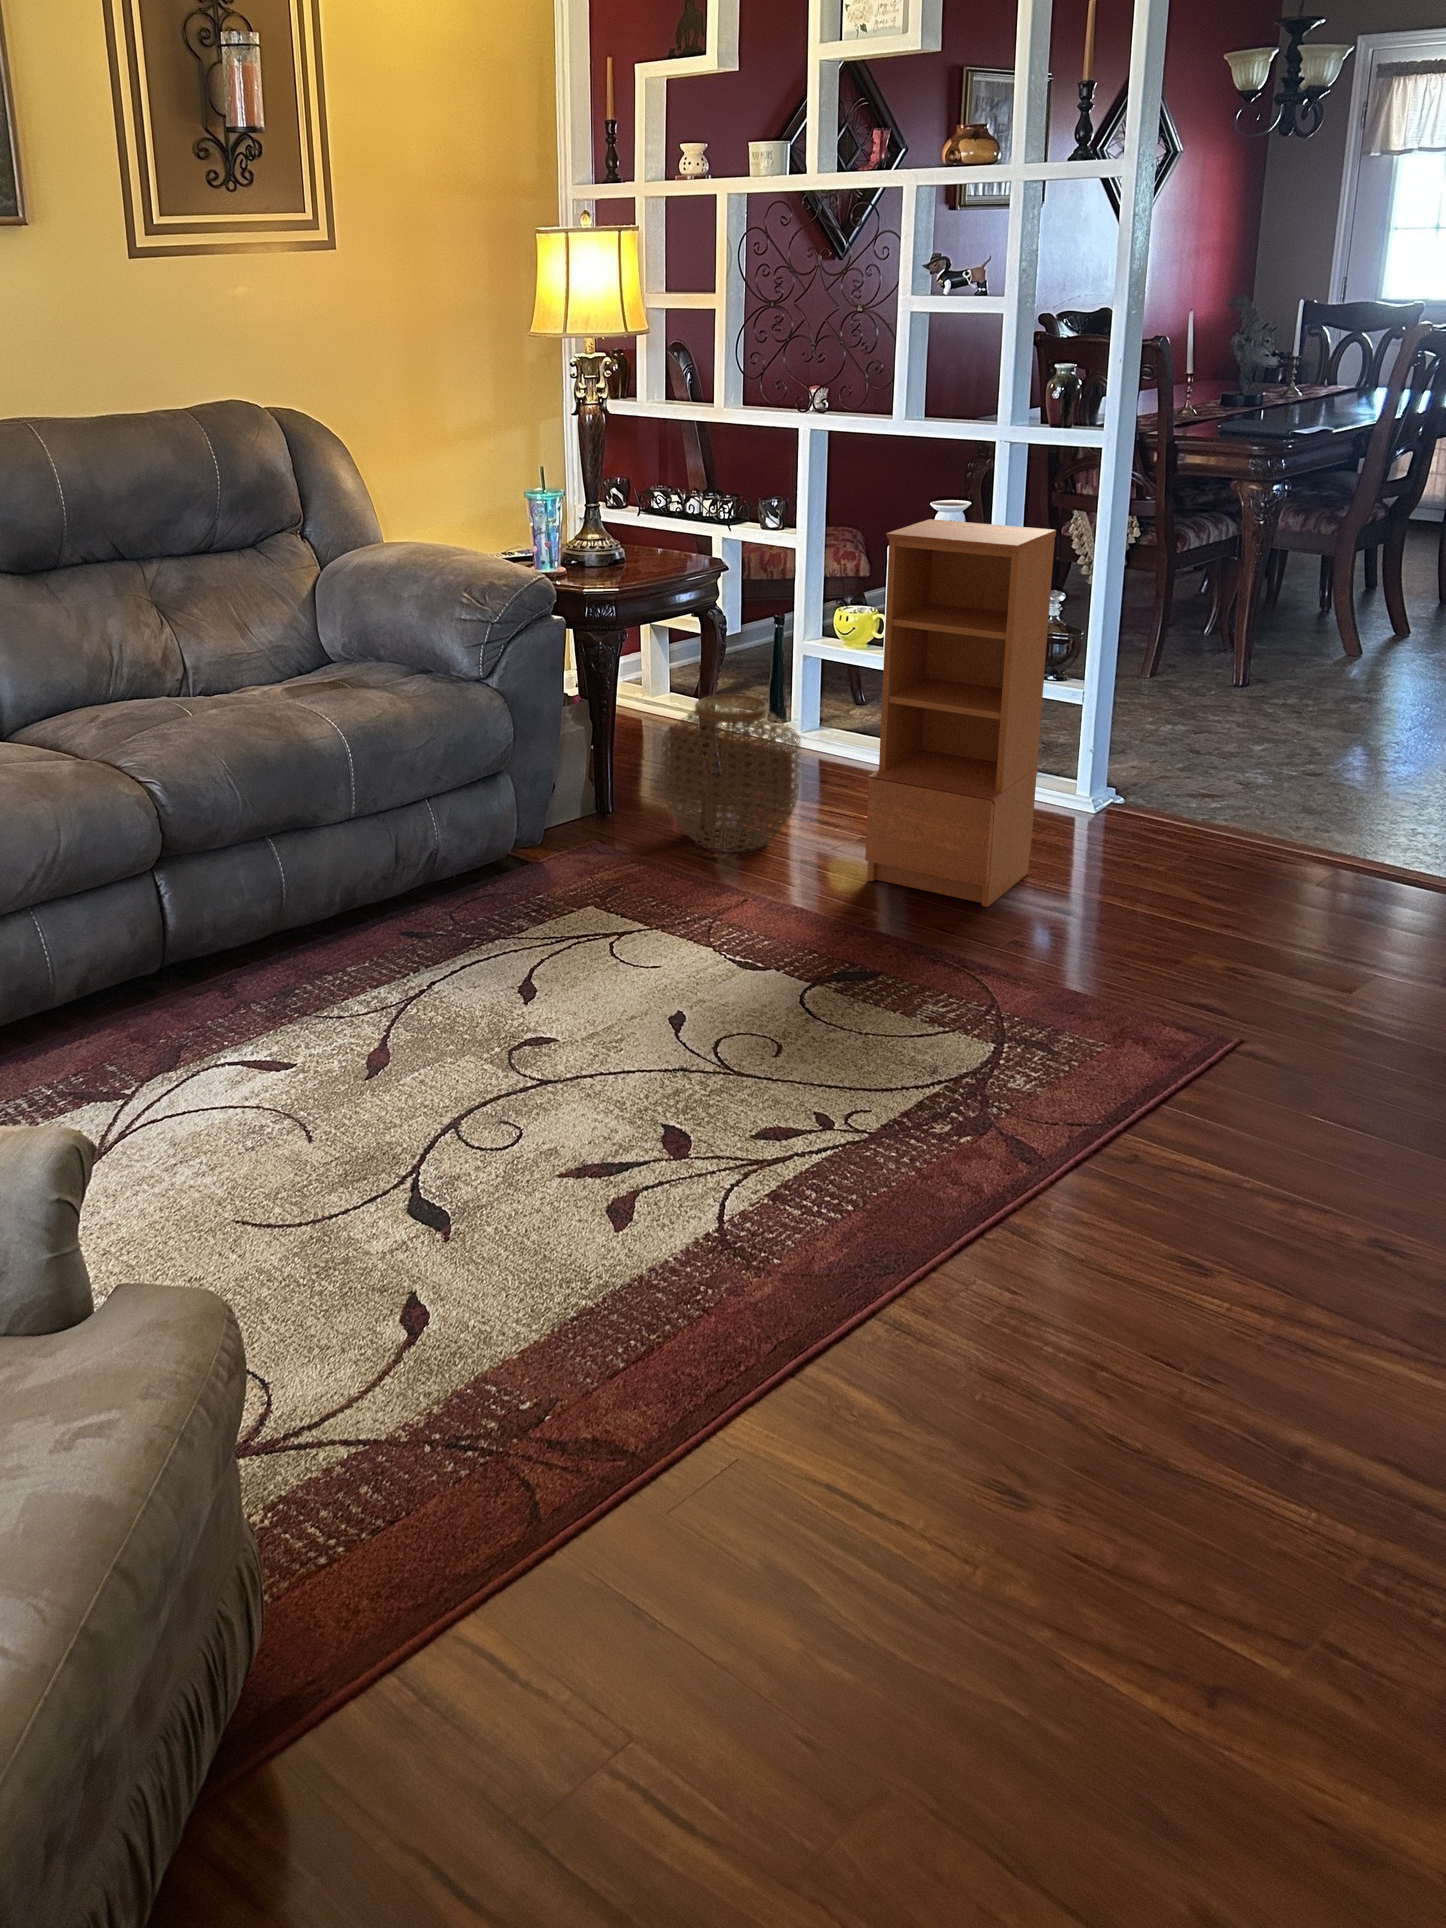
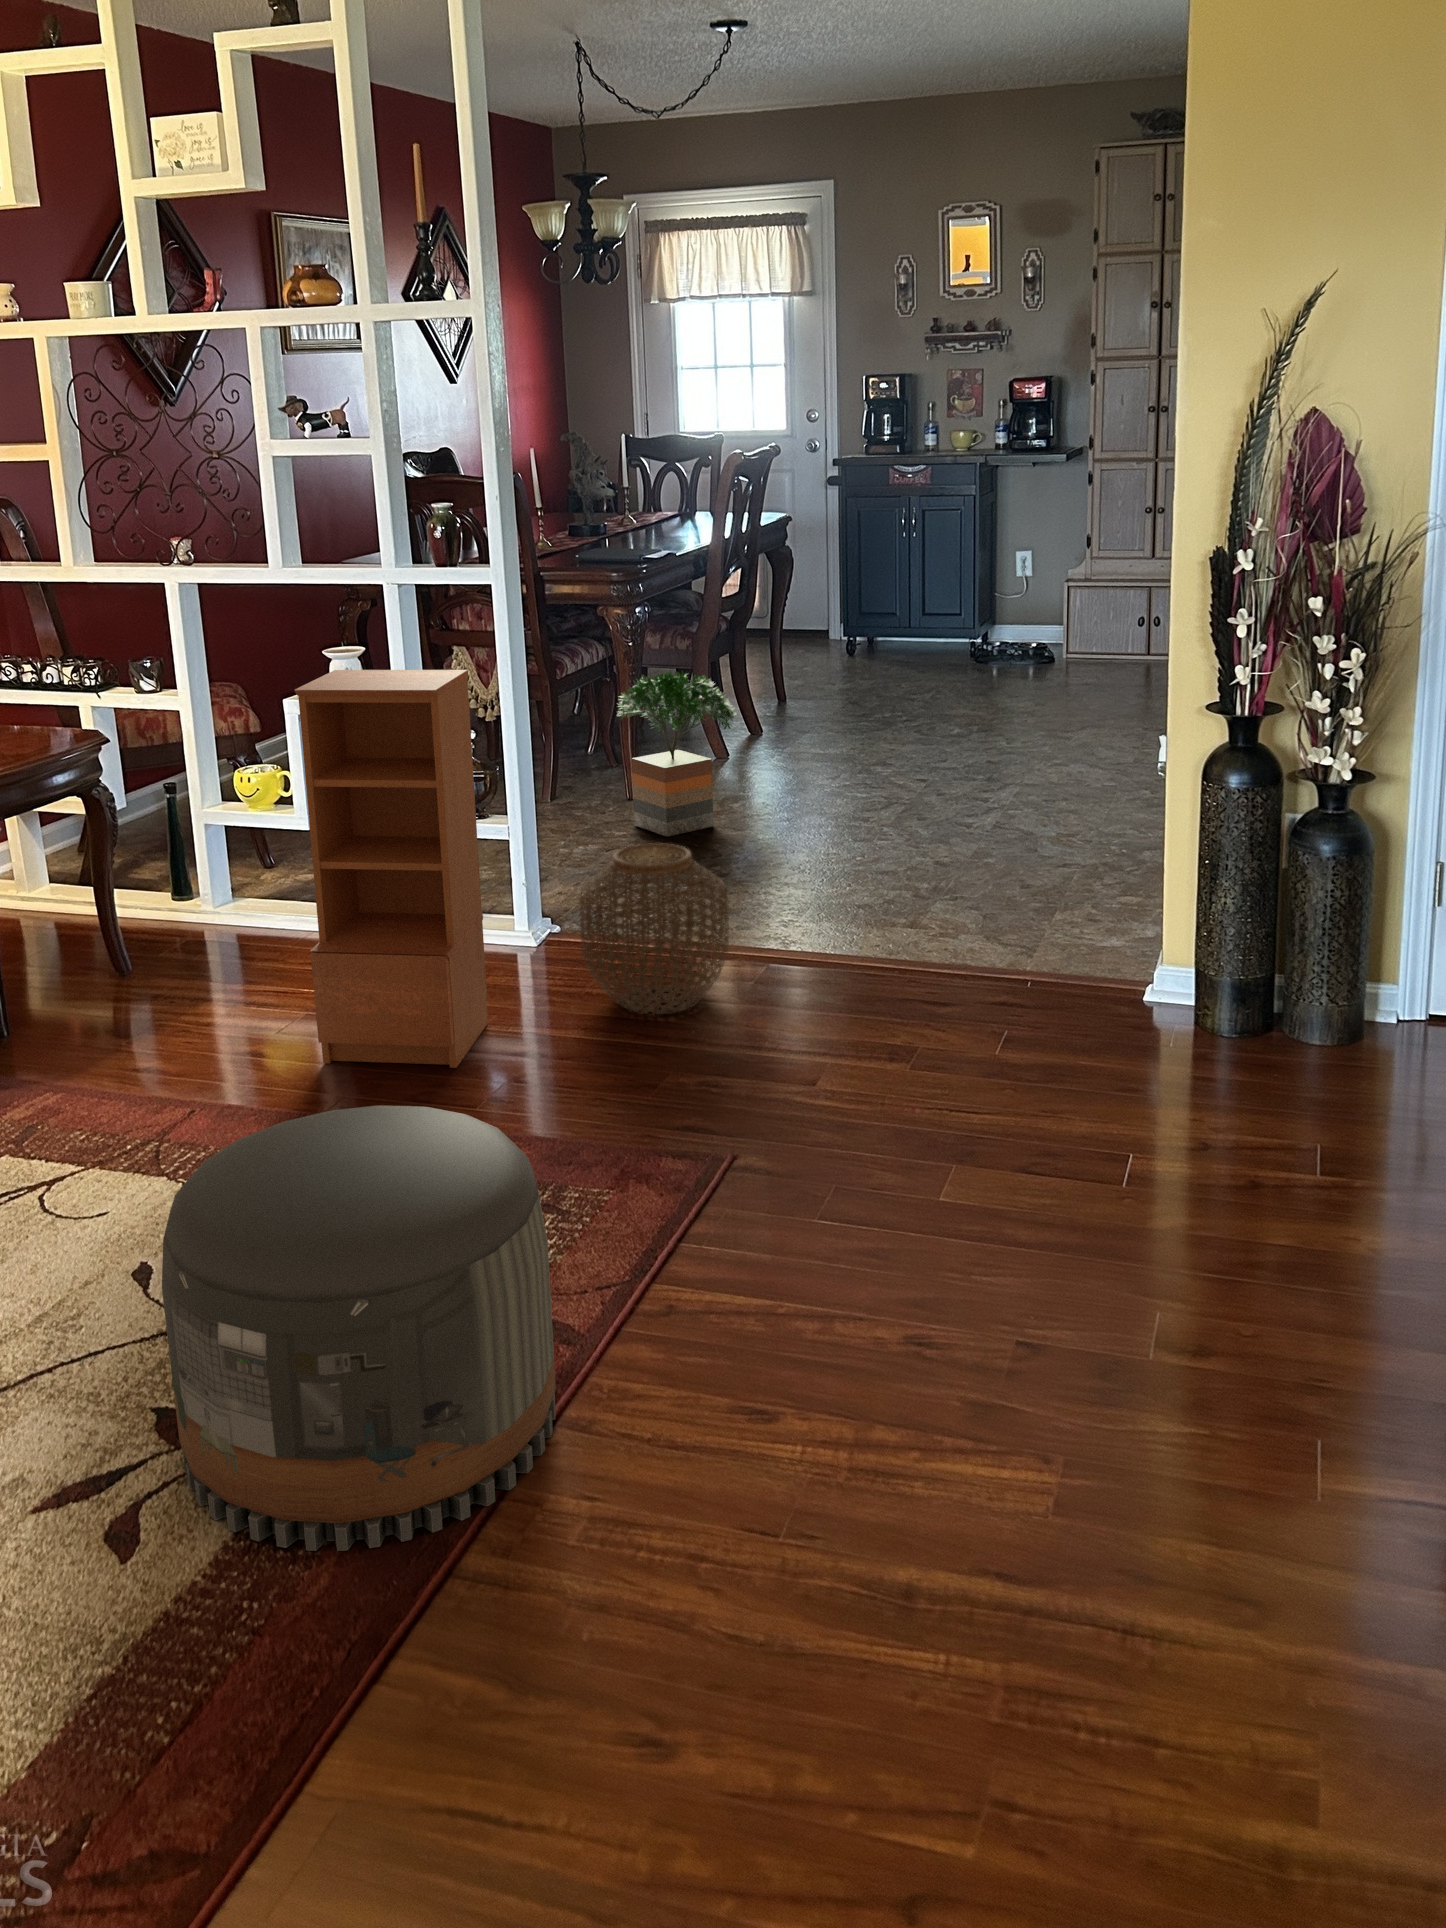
potted tree: none [1226,554,1365,727] -> present [616,671,736,837]
woven basket: present [662,694,800,852] -> present [579,843,729,1014]
pouf: none [677,908,1016,1284] -> present [162,1105,556,1551]

